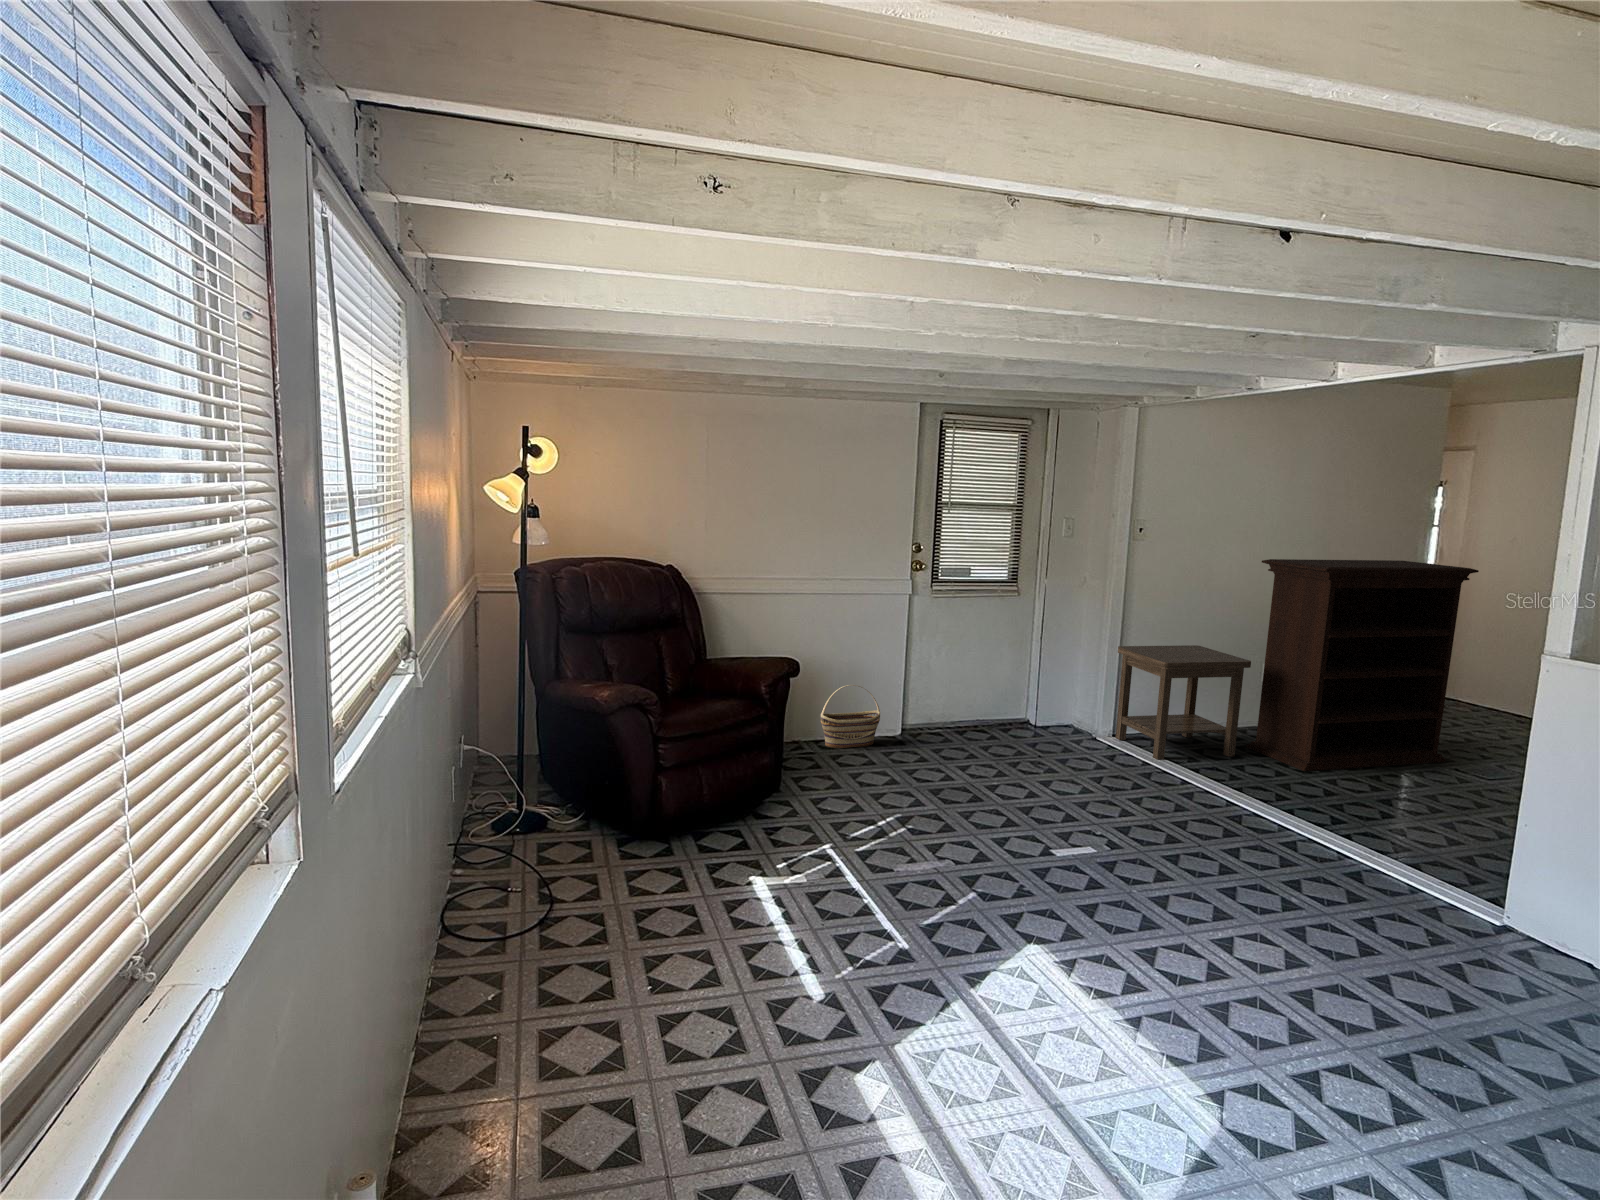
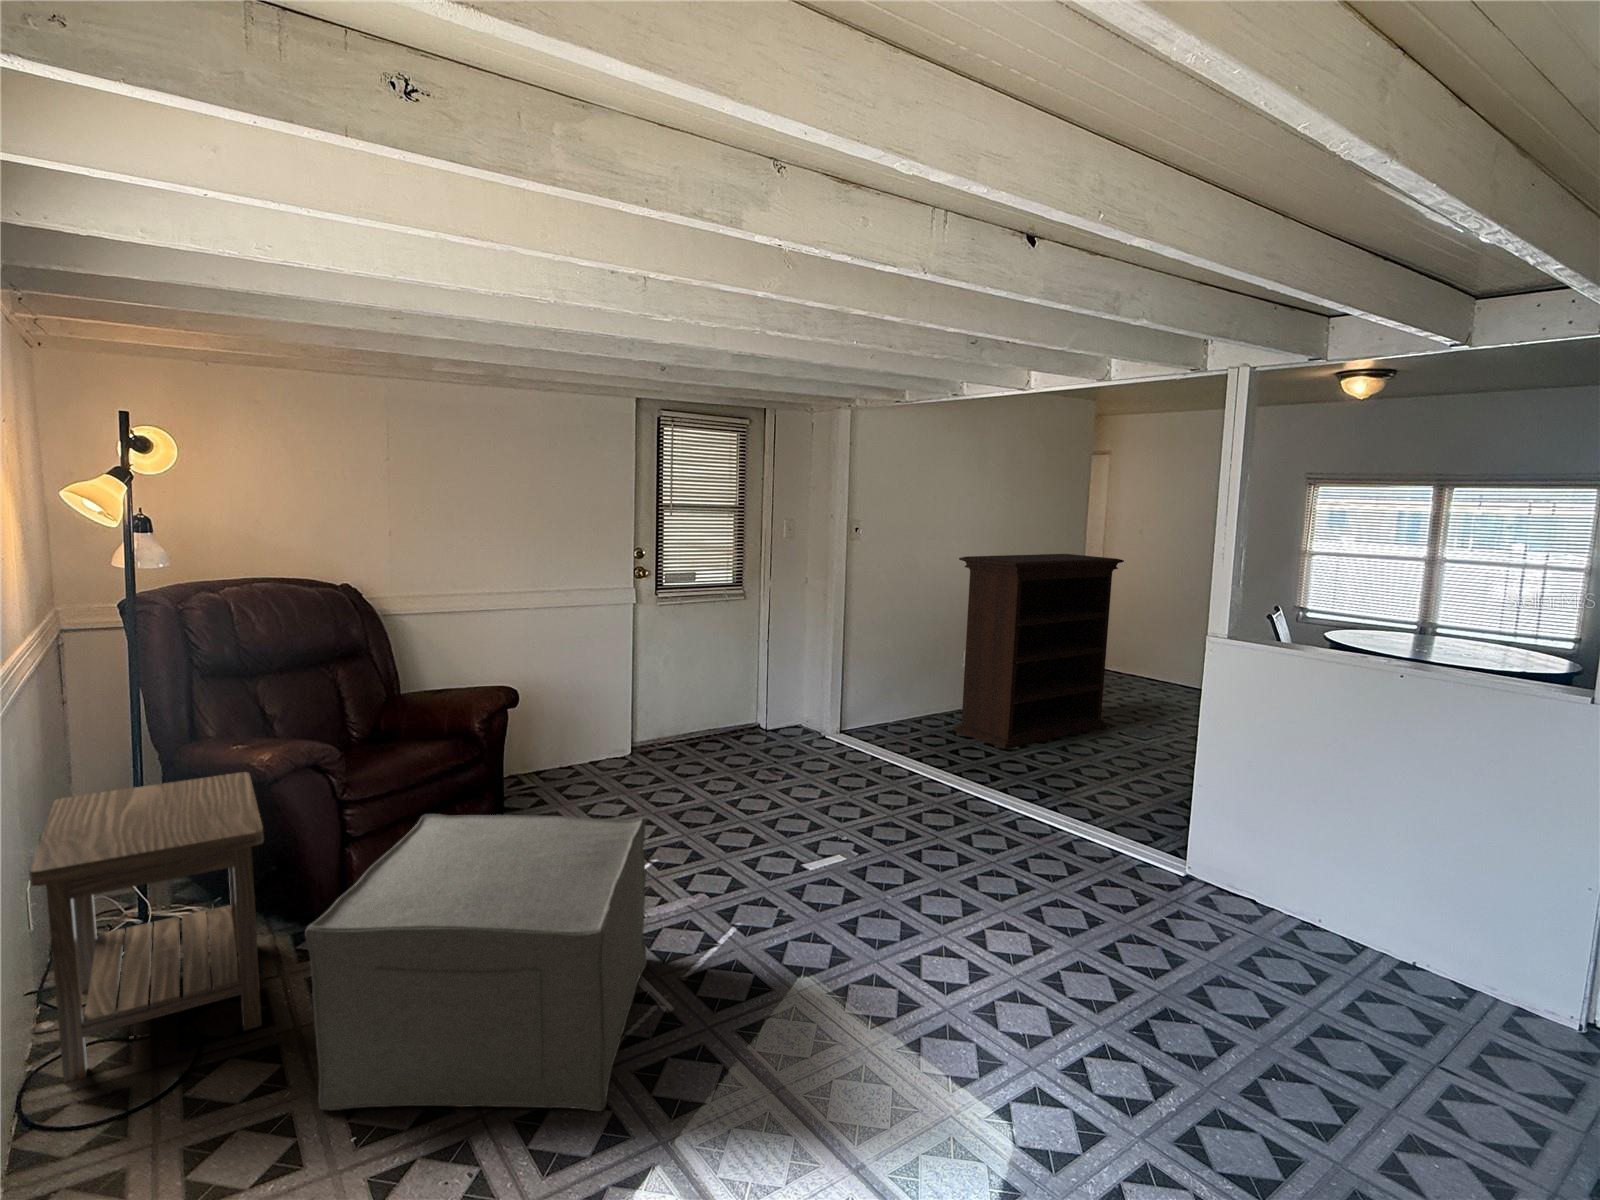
side table: present [1116,645,1251,760] -> present [29,772,264,1083]
basket: present [821,685,880,748] -> none [543,707,609,778]
ottoman: none [626,753,896,1011] -> present [305,814,647,1111]

